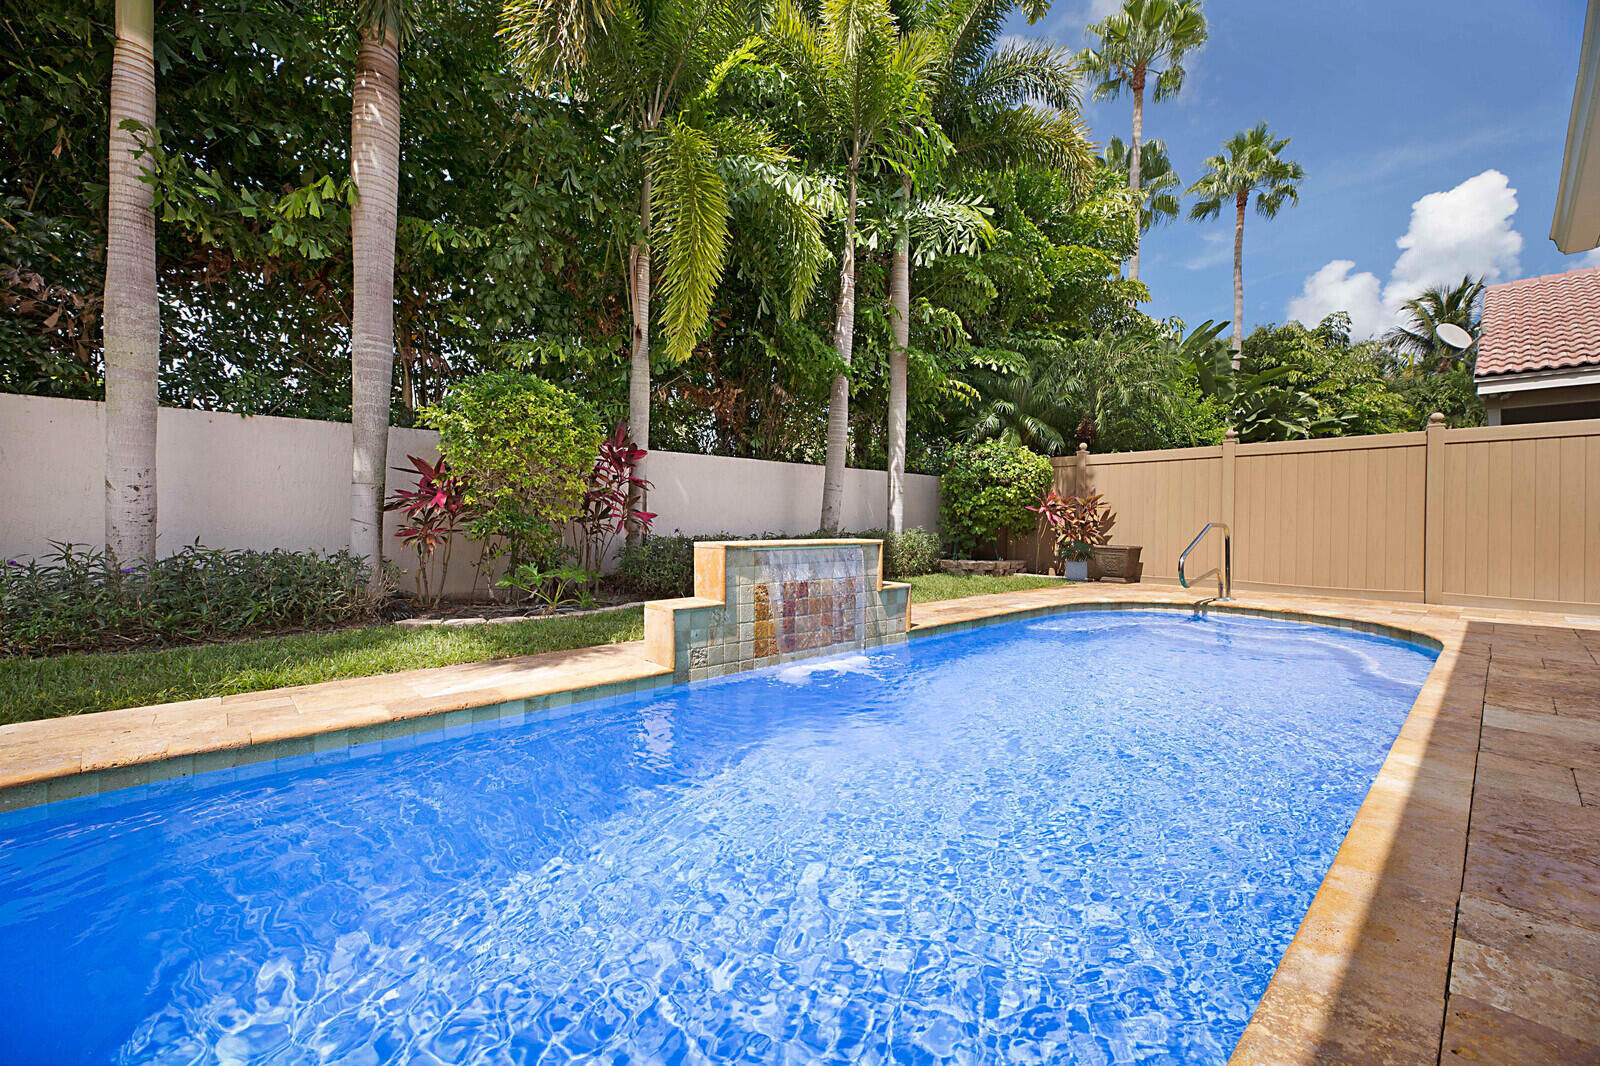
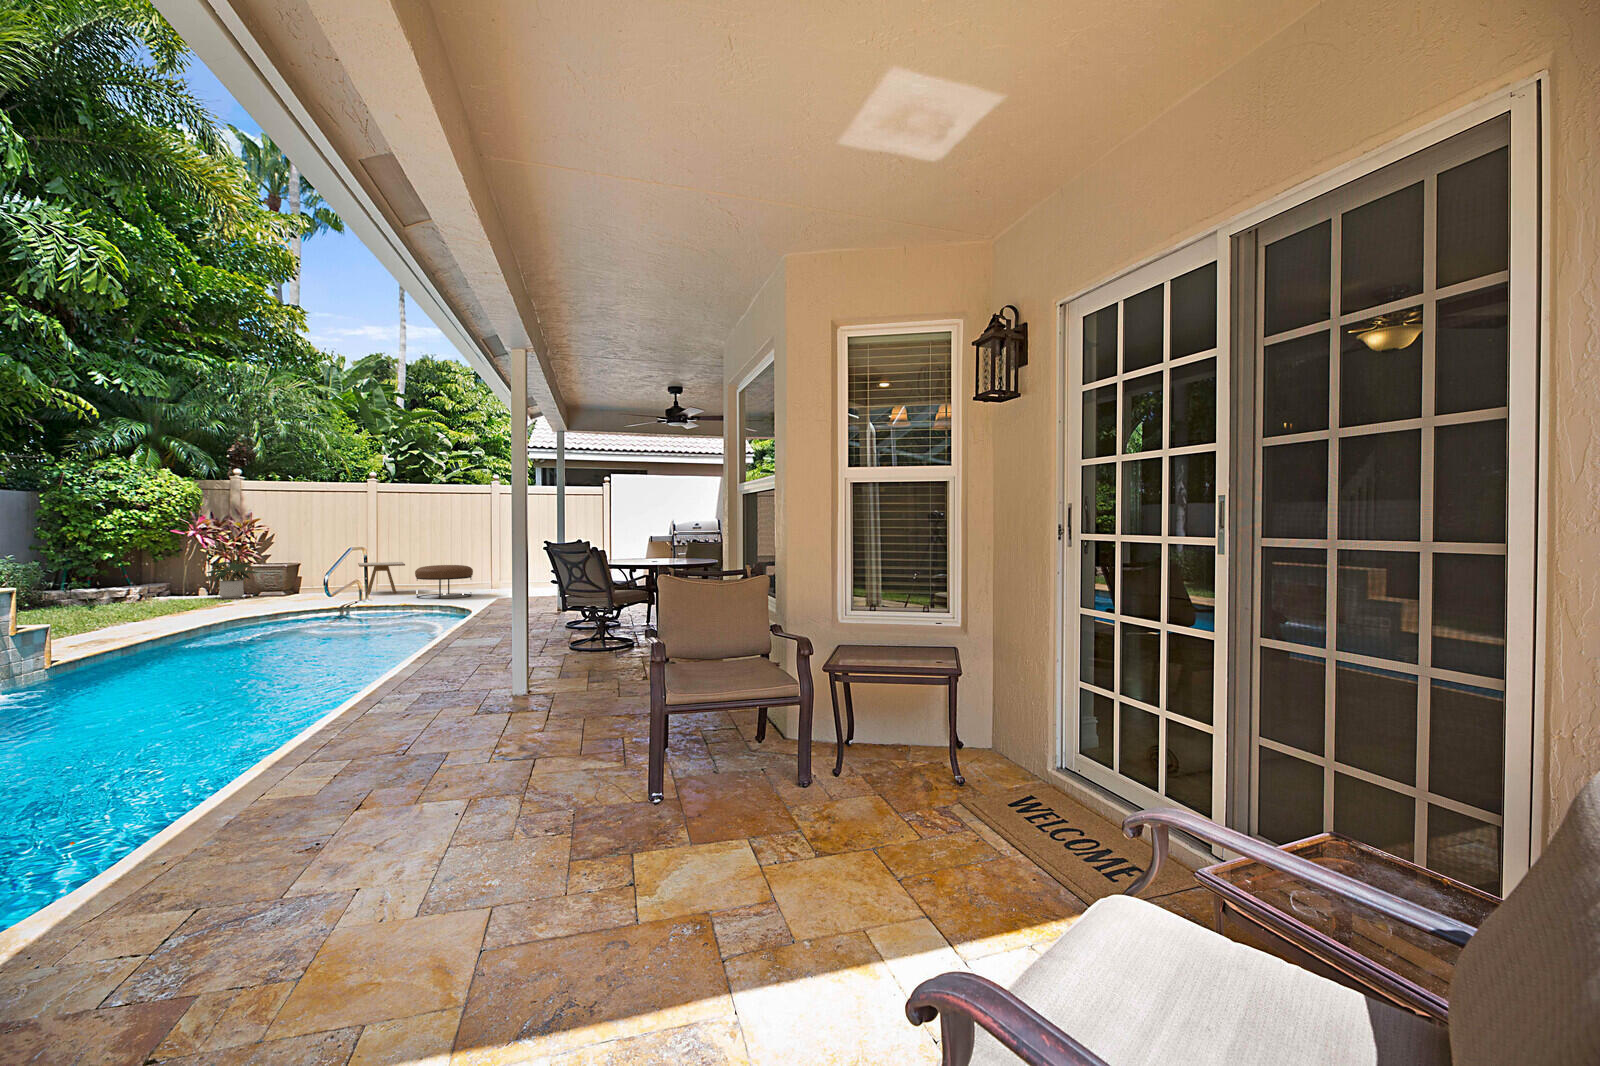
side table: none [1210,549,1275,592] -> present [358,562,405,594]
ottoman: none [1293,558,1389,609] -> present [415,565,473,599]

